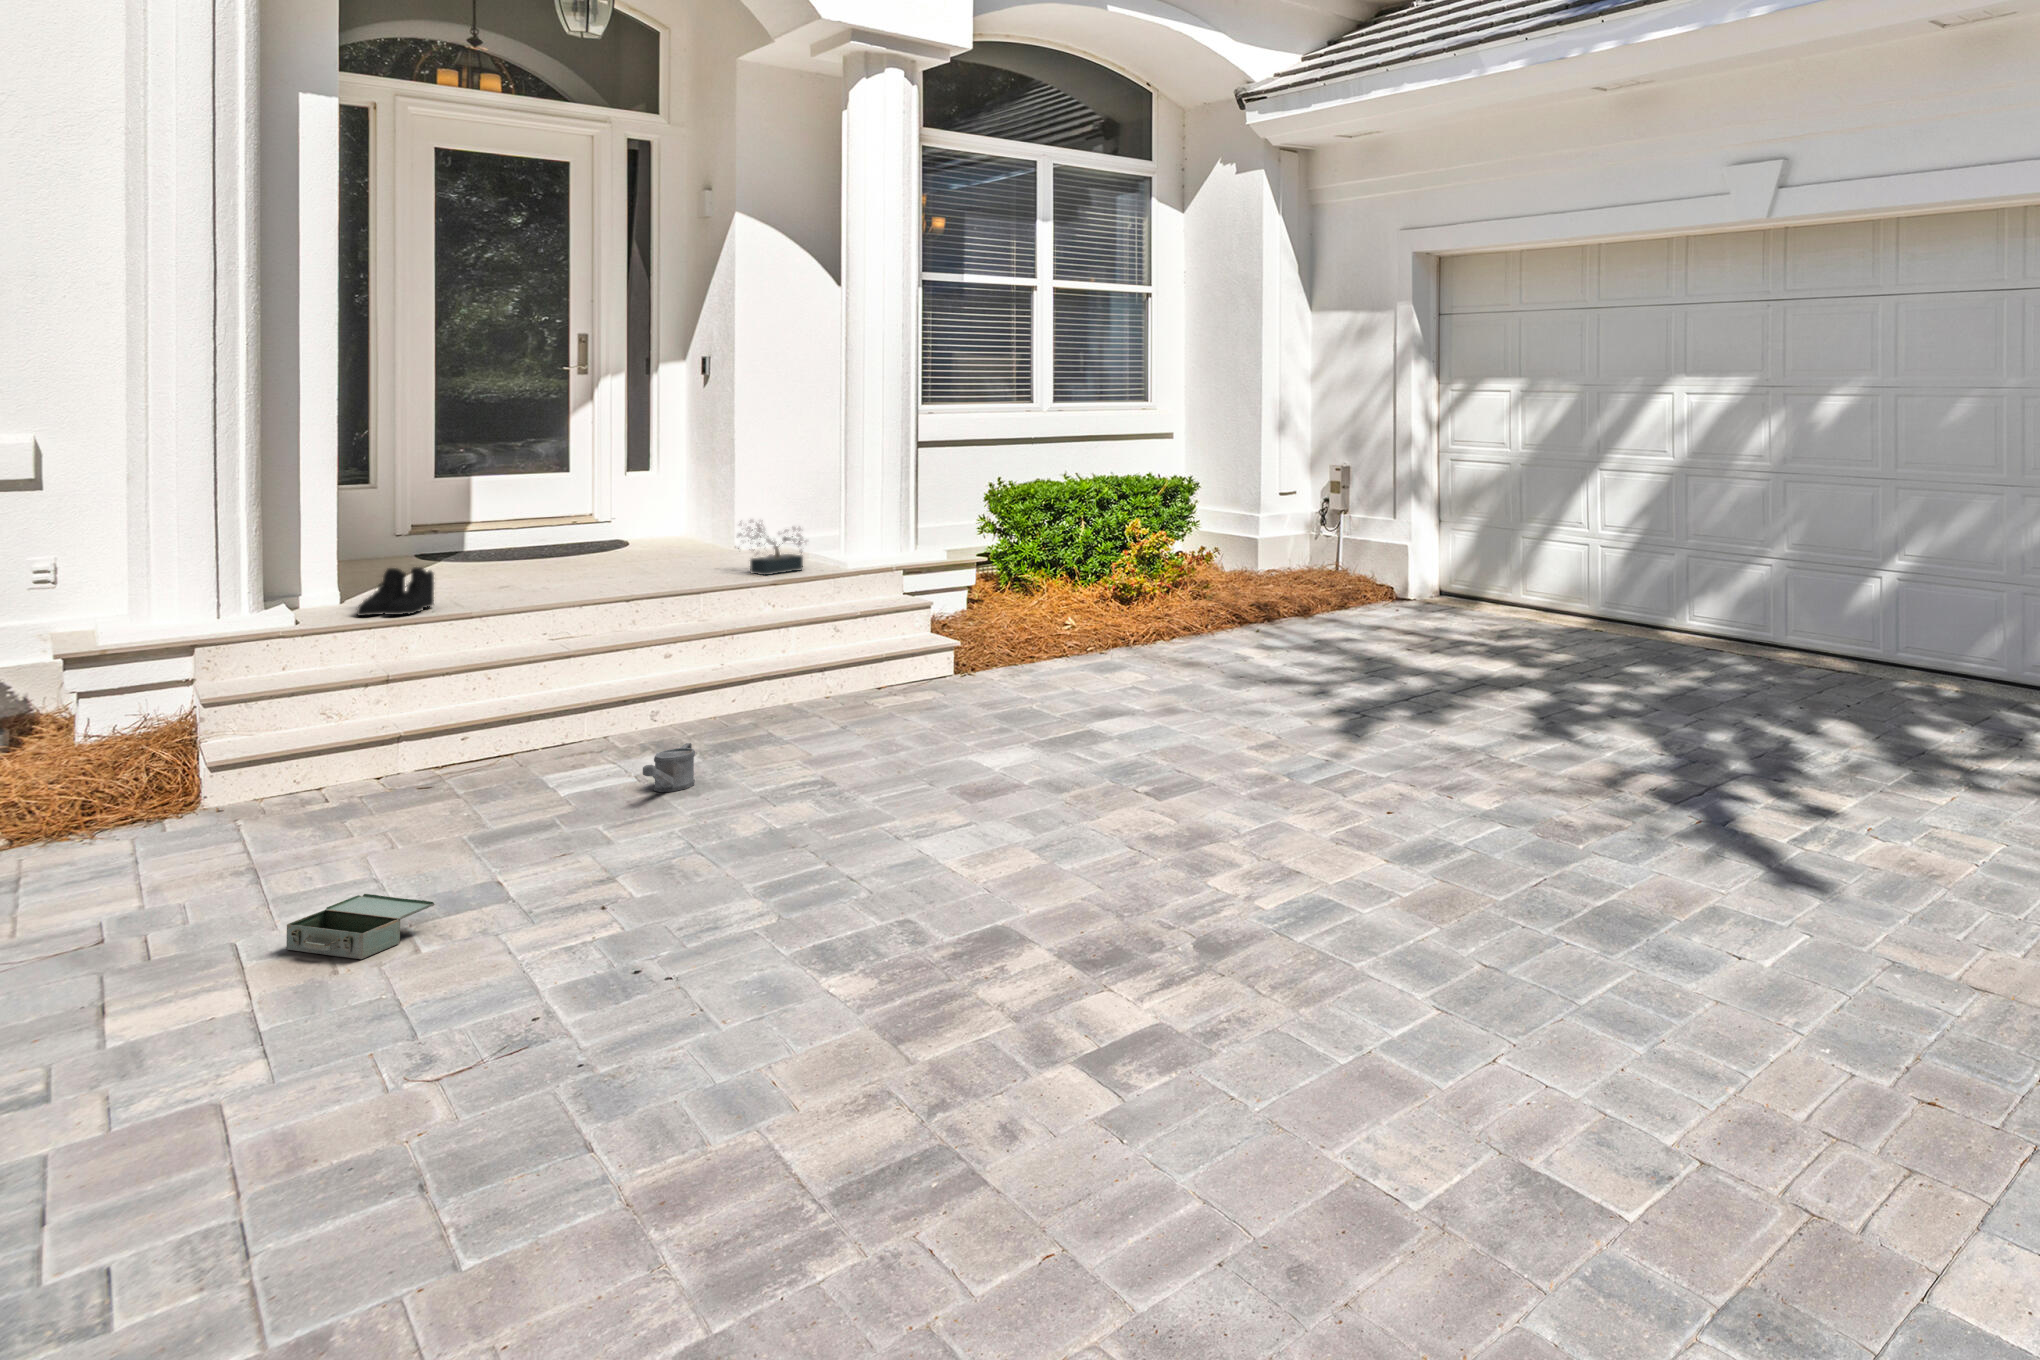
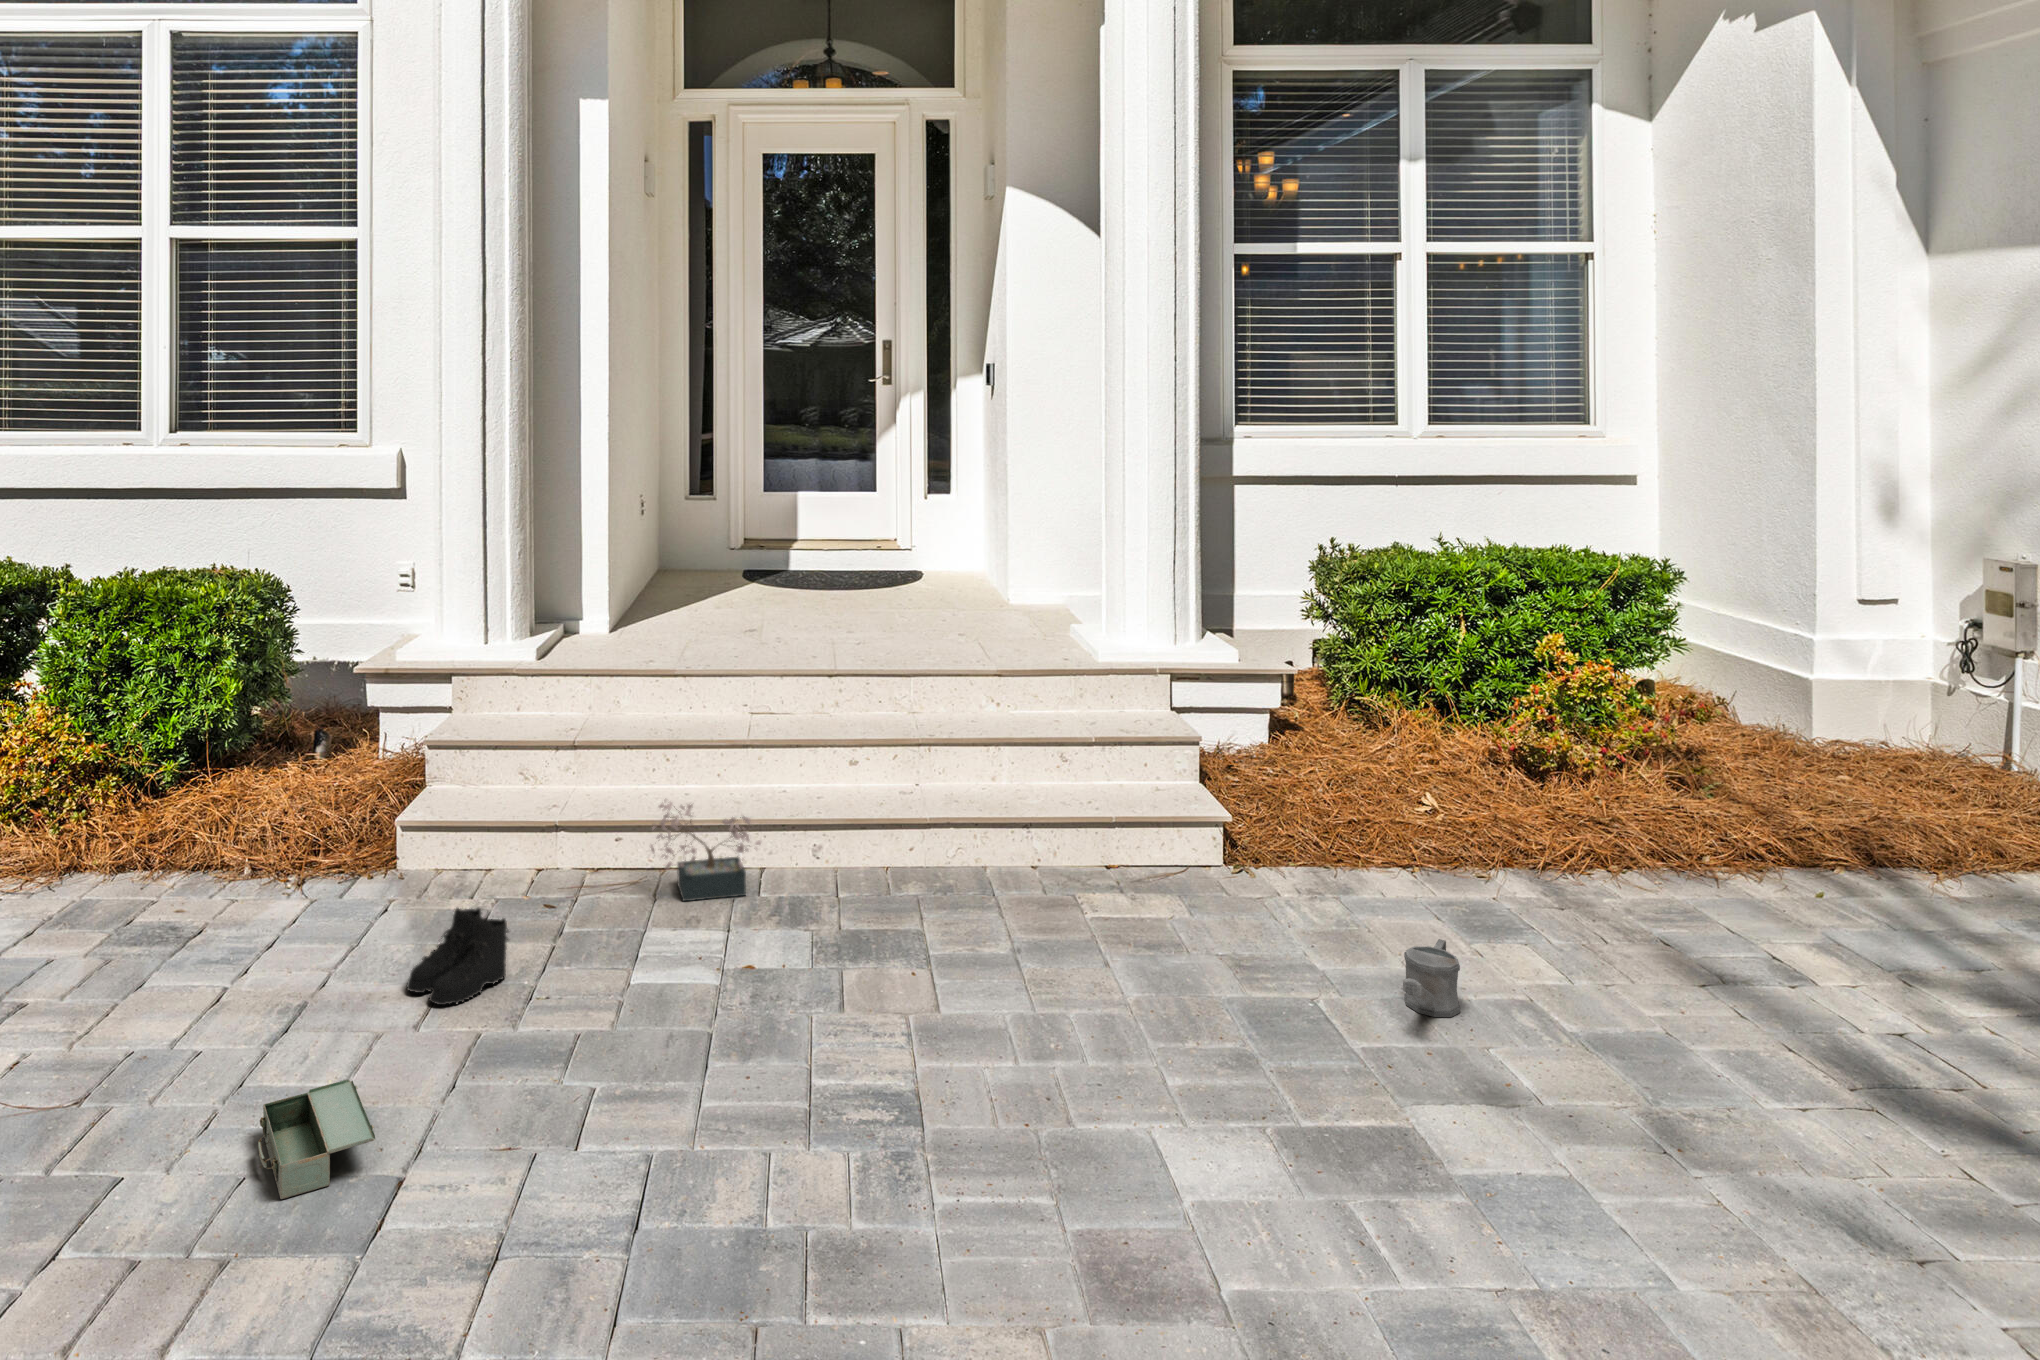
decorative plant: present [738,520,803,575] -> present [650,800,761,901]
boots: present [357,567,434,616] -> present [407,908,509,1005]
watering can: present [643,743,695,792] -> present [1403,939,1460,1017]

